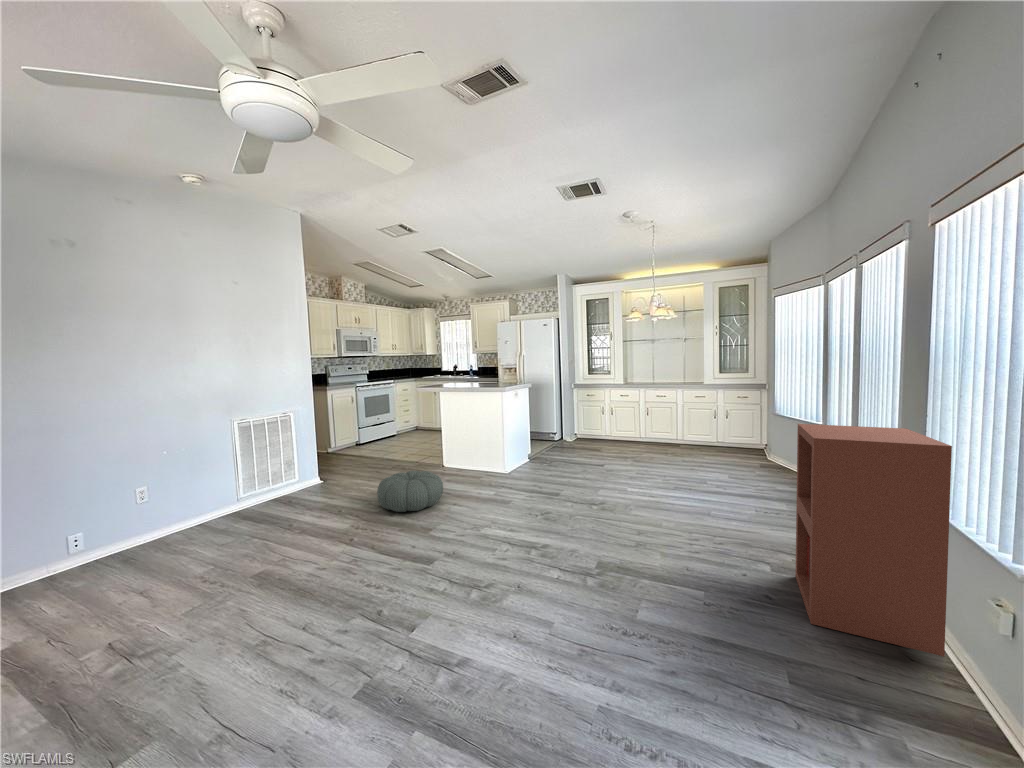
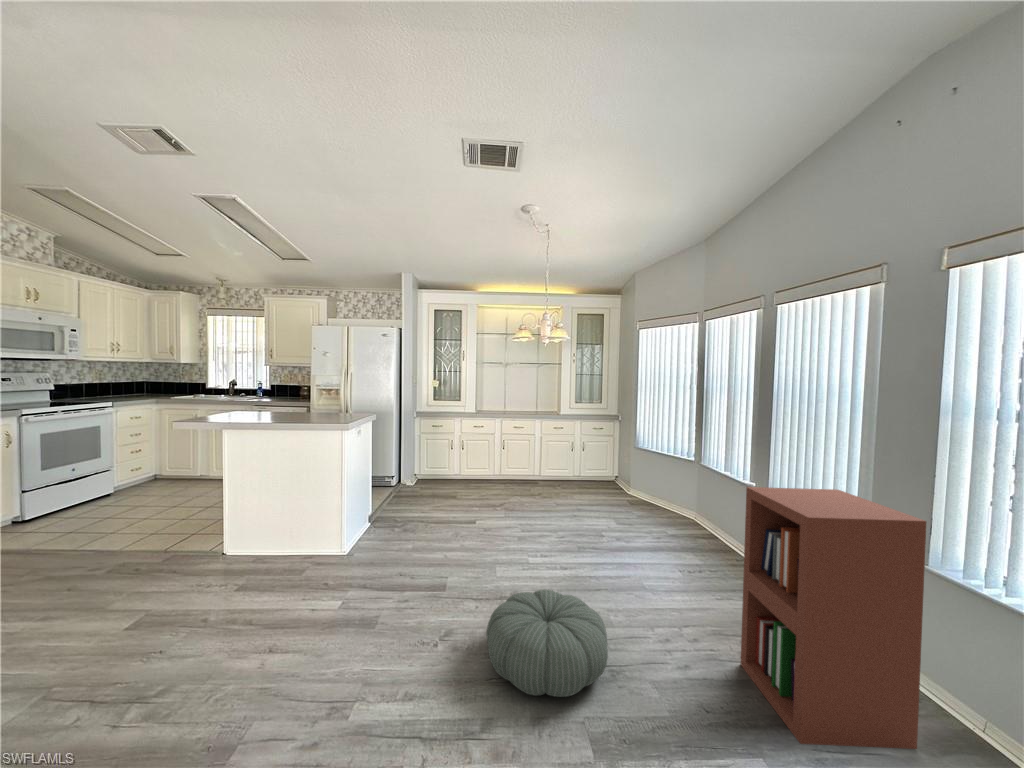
pouf: present [377,471,443,512] -> present [486,589,608,697]

